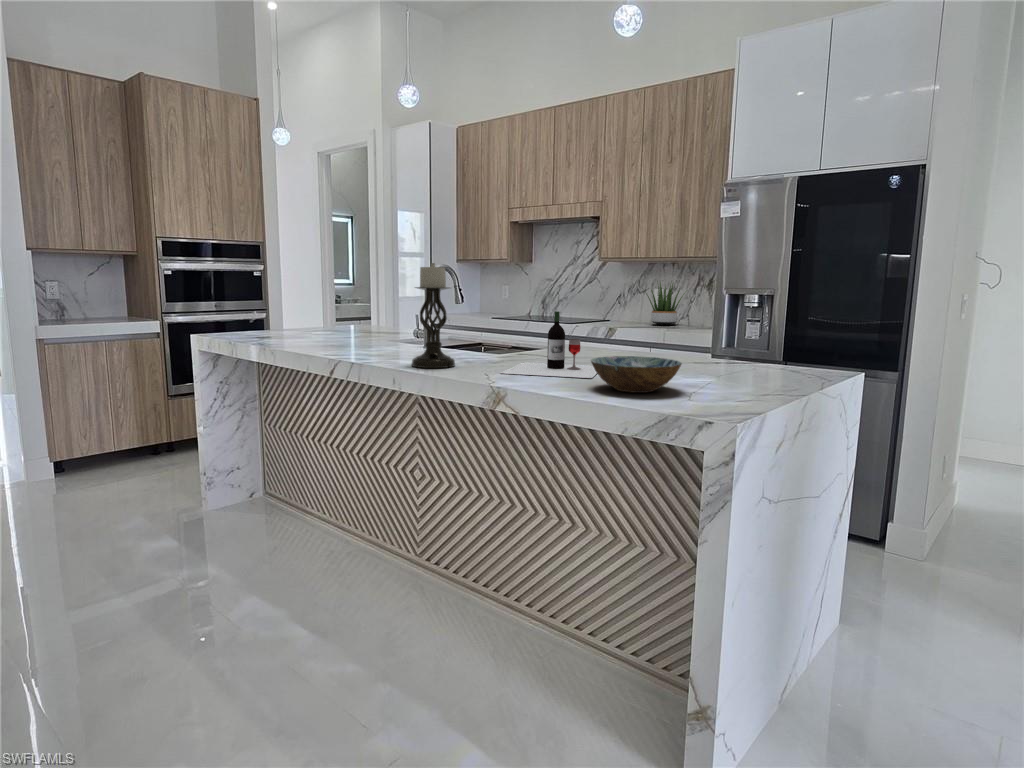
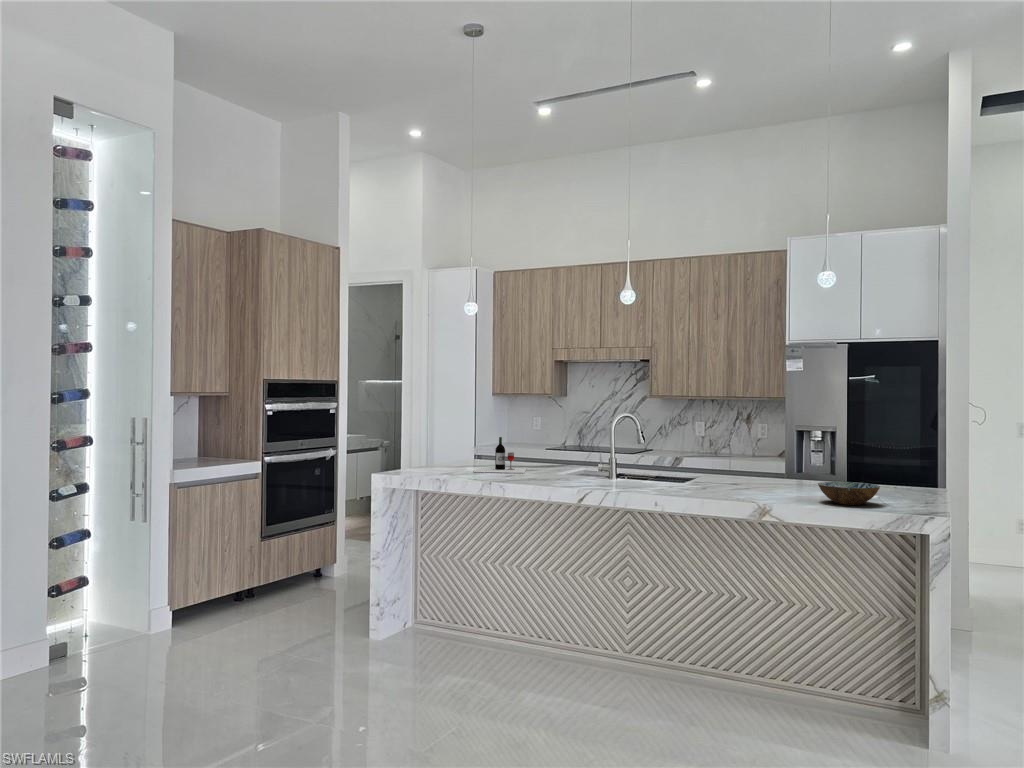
candle holder: present [412,263,455,368] -> none [658,419,691,495]
potted plant: present [646,283,685,325] -> none [691,415,731,454]
wine bottle: present [501,311,597,378] -> present [474,437,526,473]

